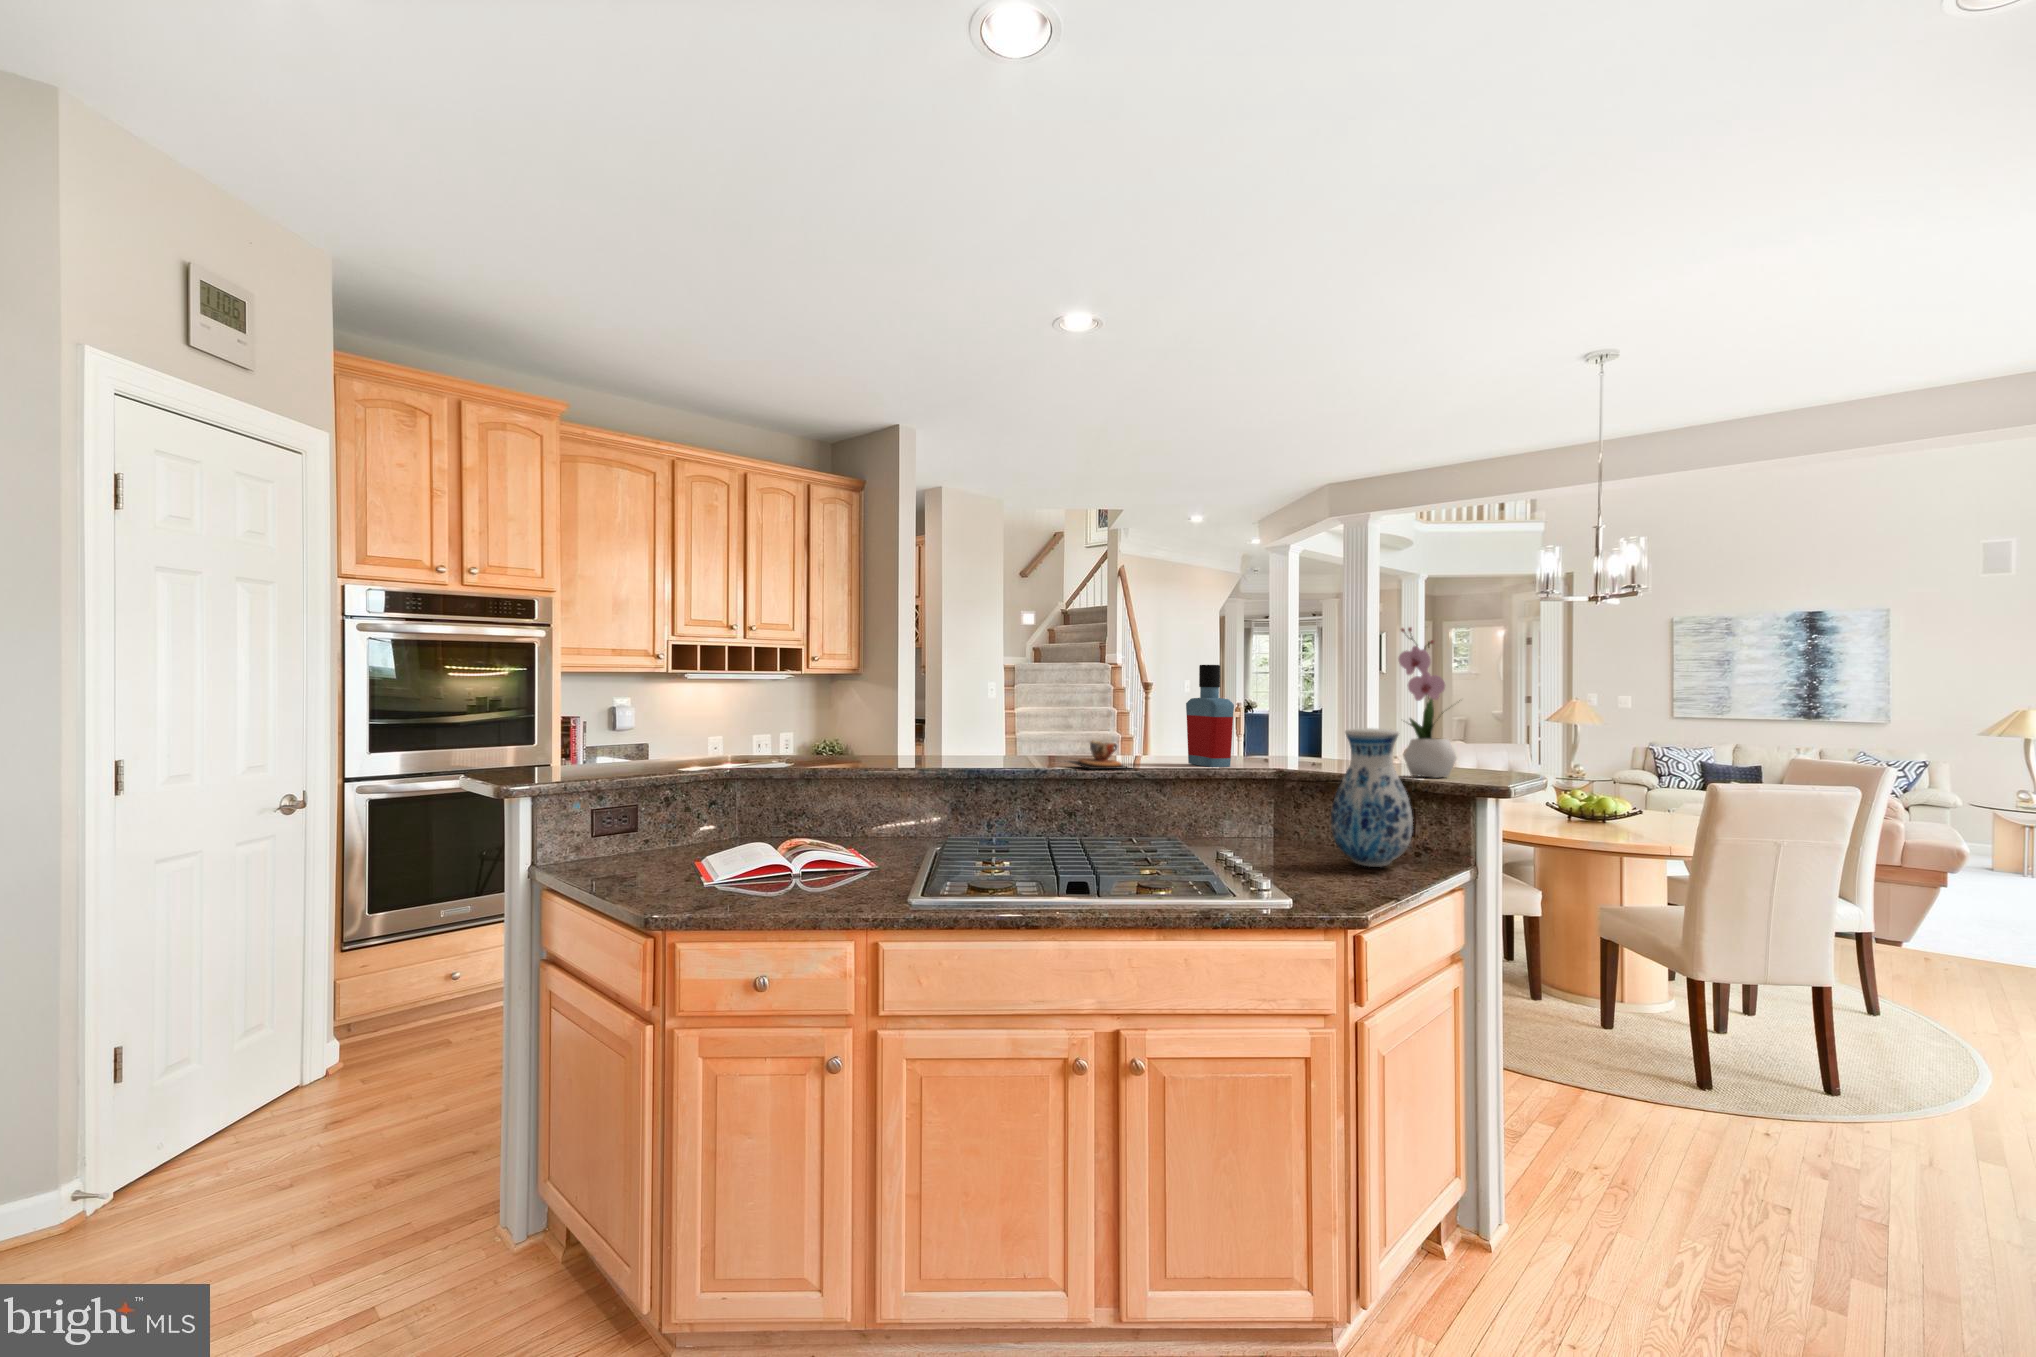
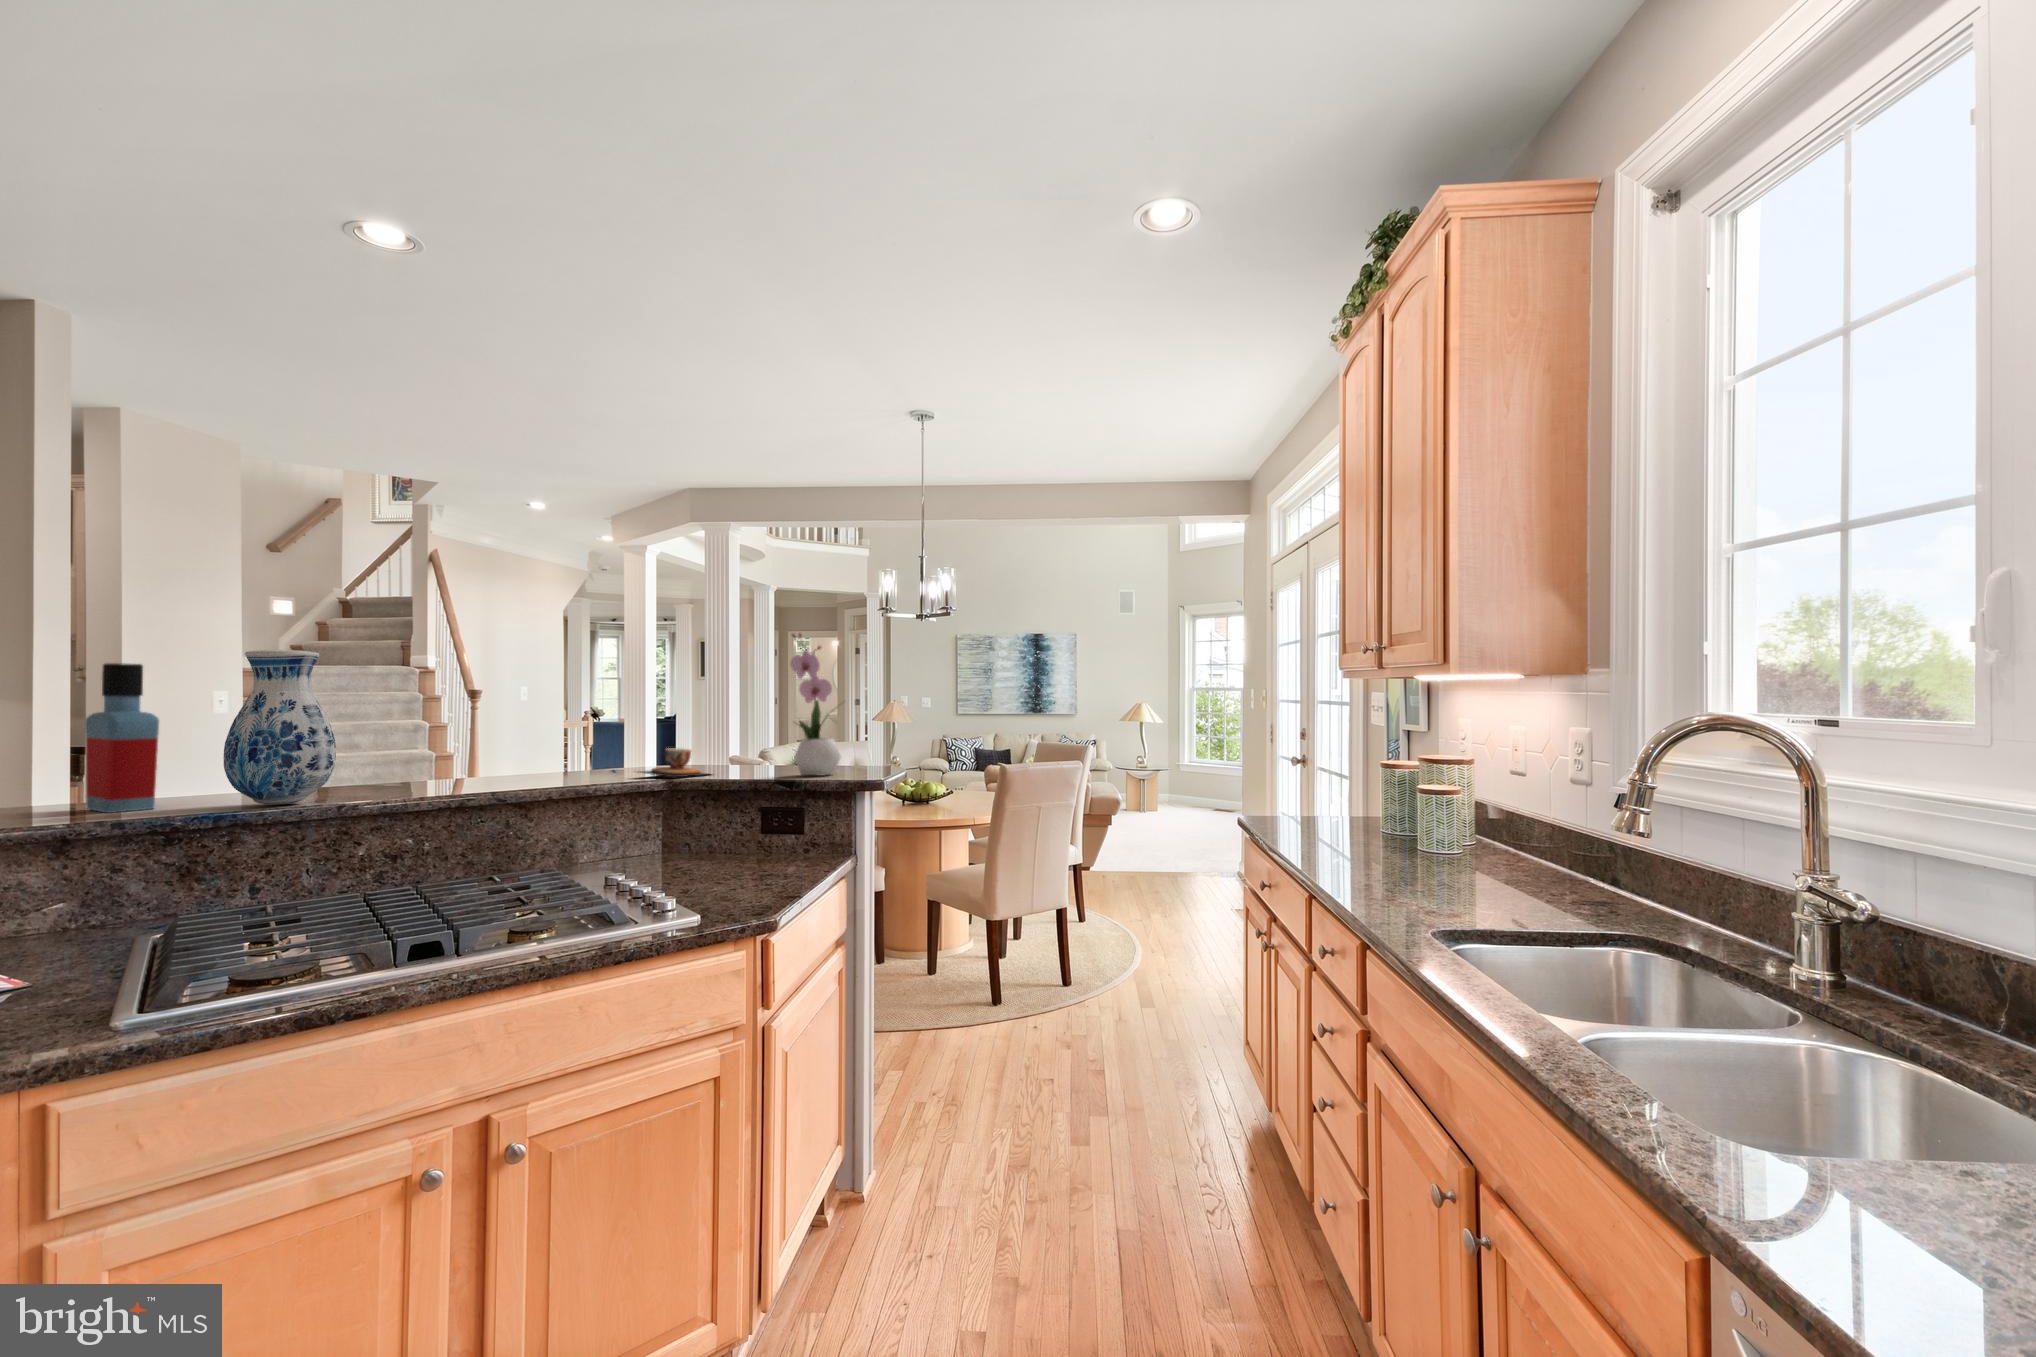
bottle: present [1186,665,1234,767] -> present [85,663,159,813]
vase: present [1331,728,1413,867] -> present [224,650,336,805]
teacup: present [1070,741,1129,769] -> present [640,748,707,777]

